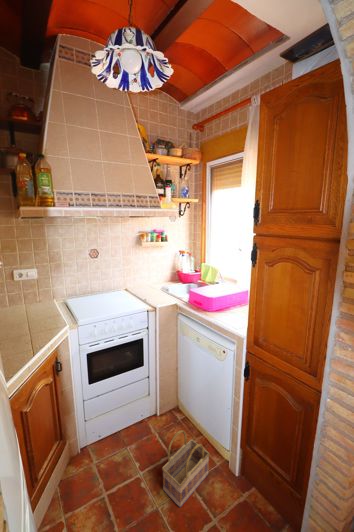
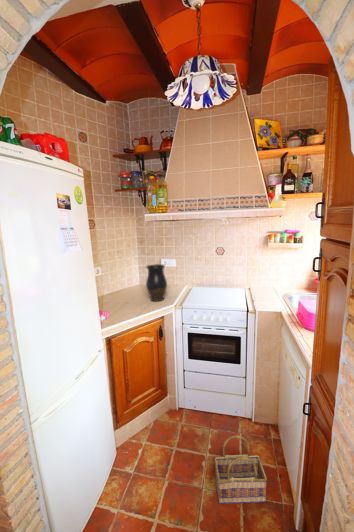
vase: none [14,276,49,328] -> present [146,264,167,301]

